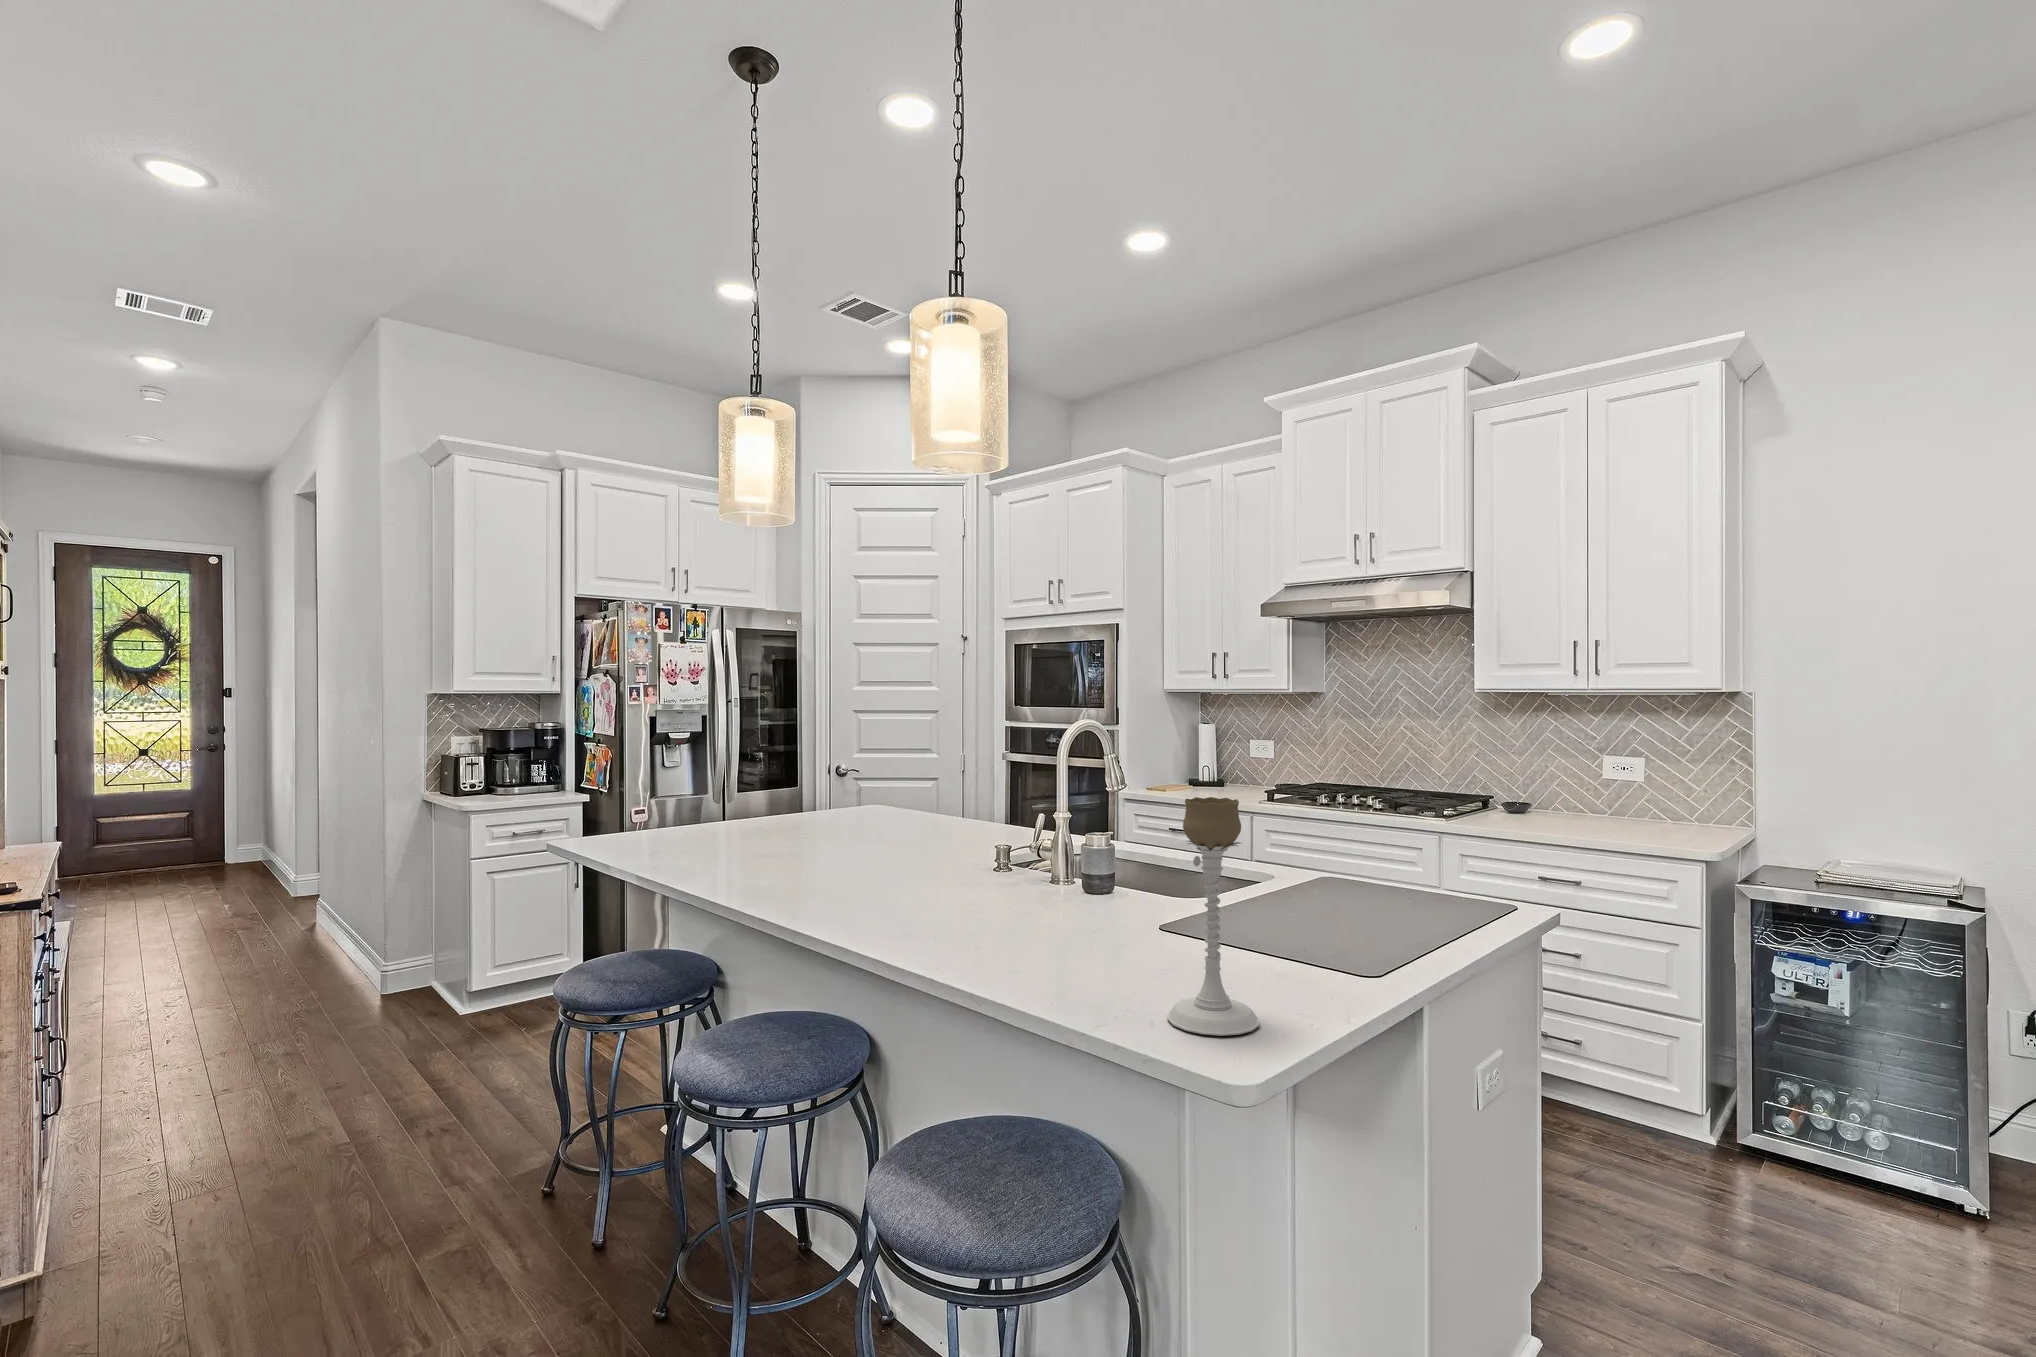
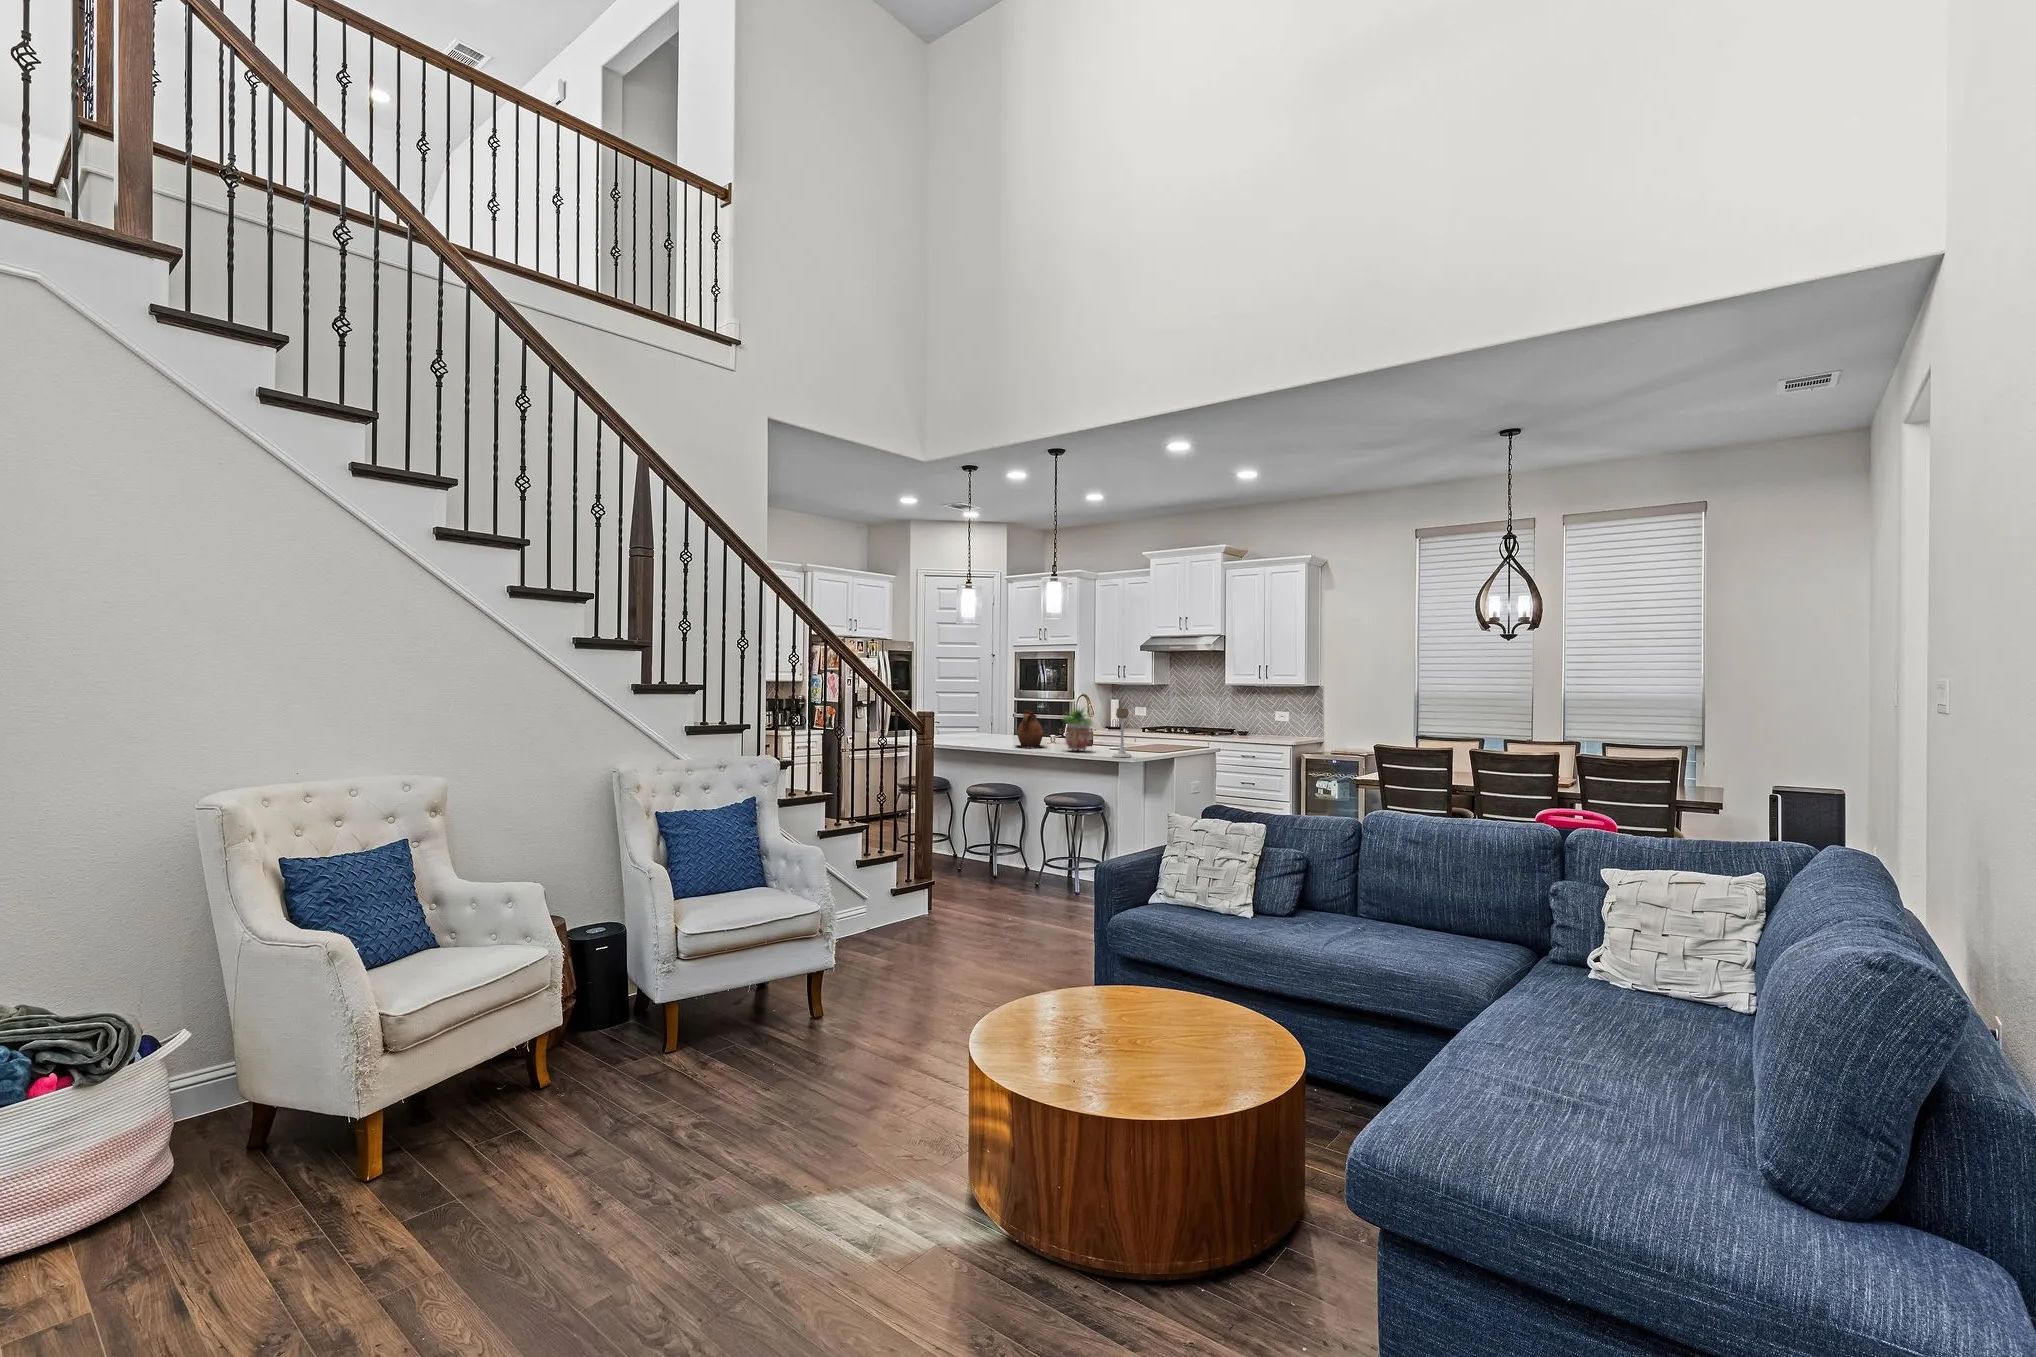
potted plant: none [972,773,1117,953] -> present [1063,708,1093,750]
ceramic pitcher: none [839,786,955,919] -> present [1016,711,1047,747]

